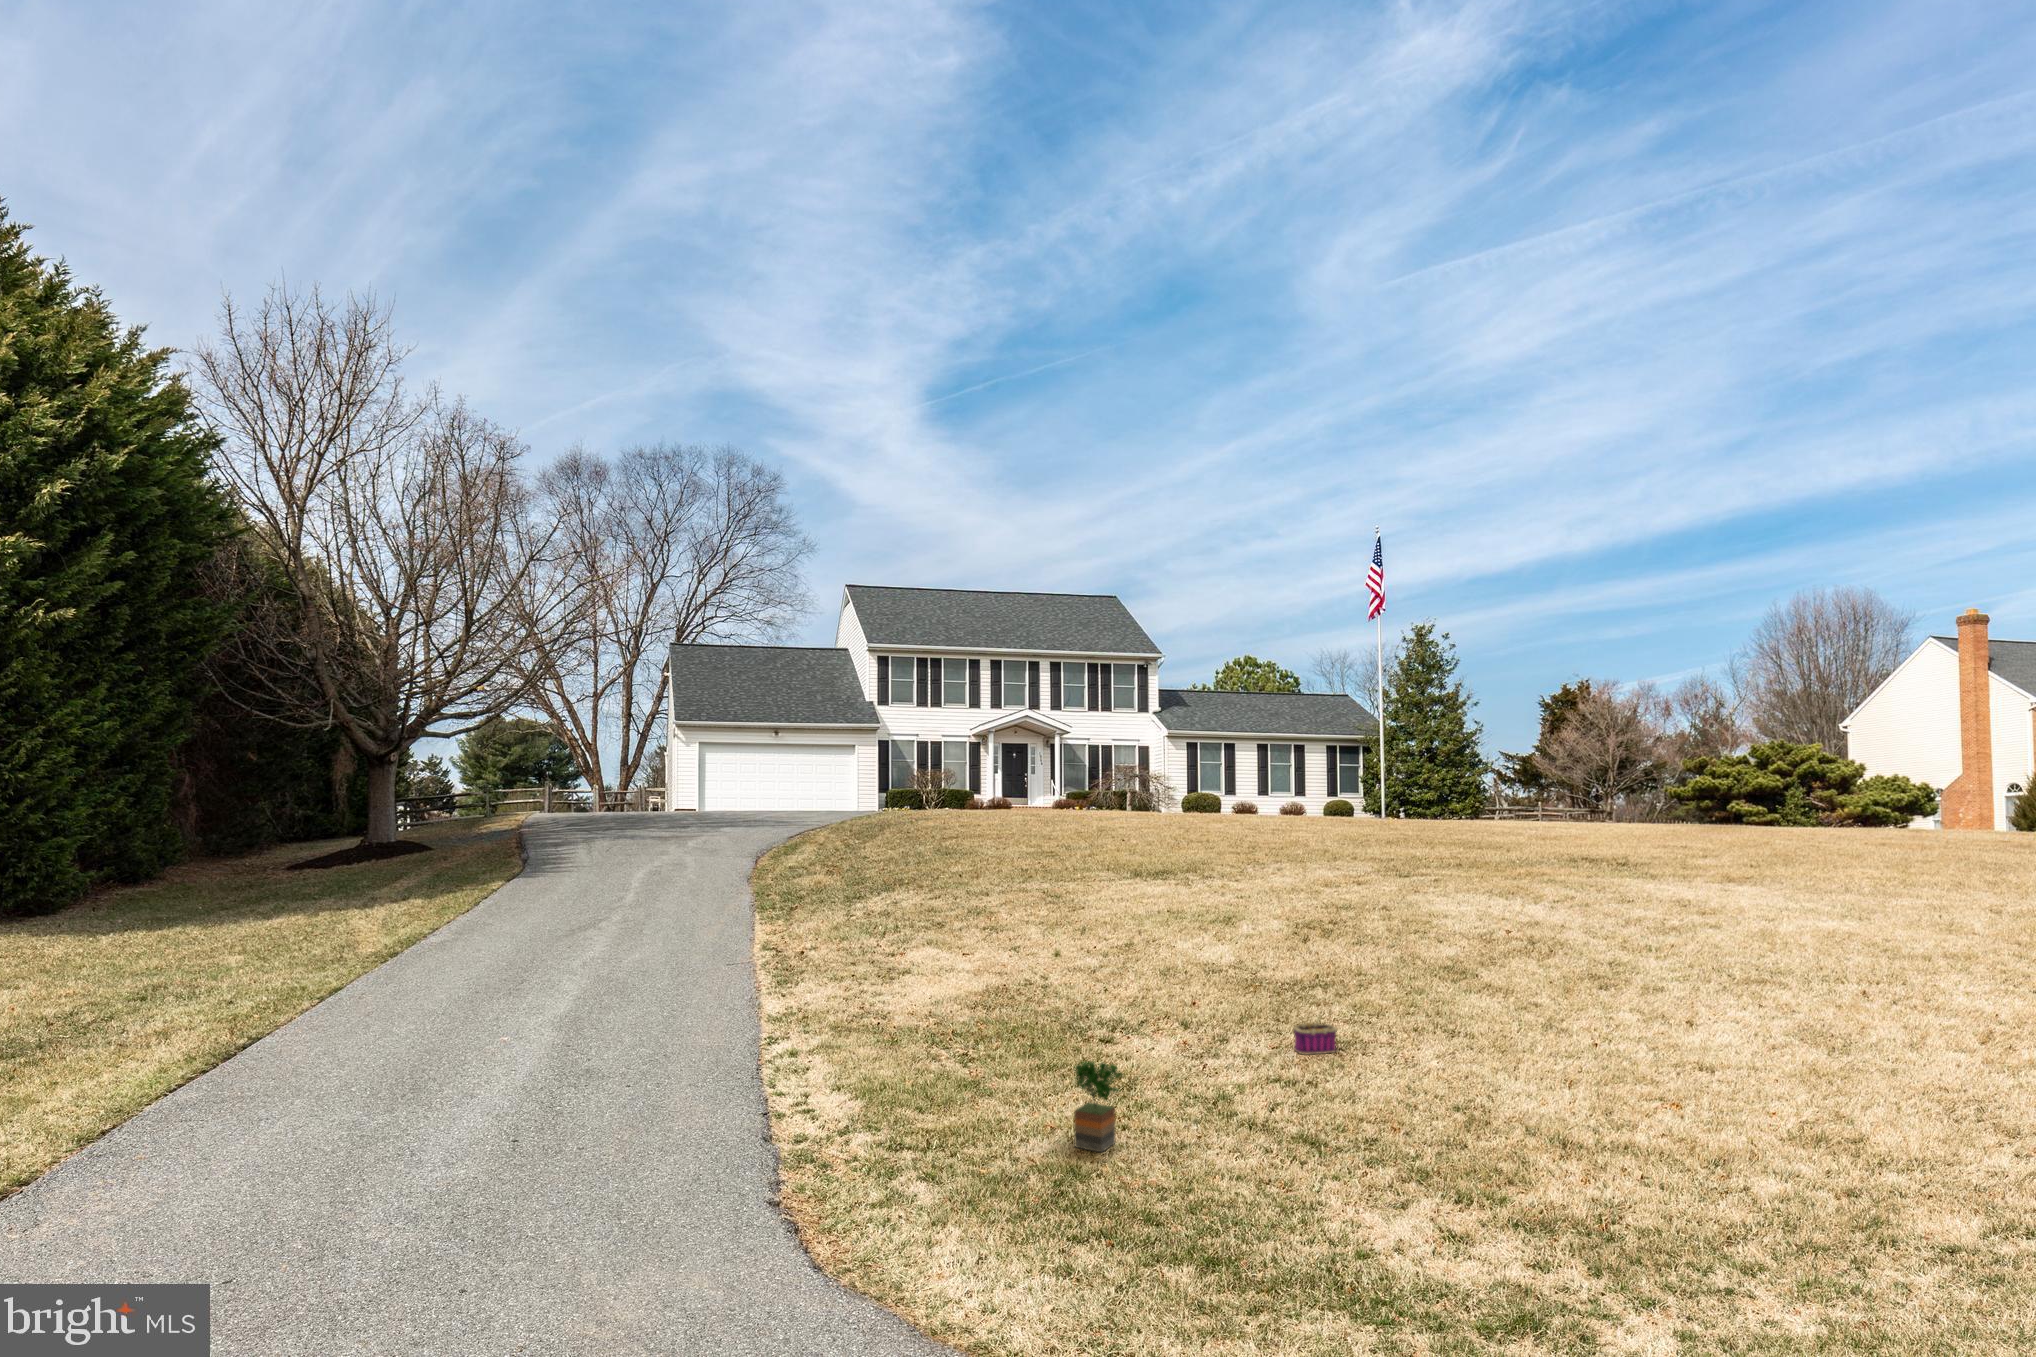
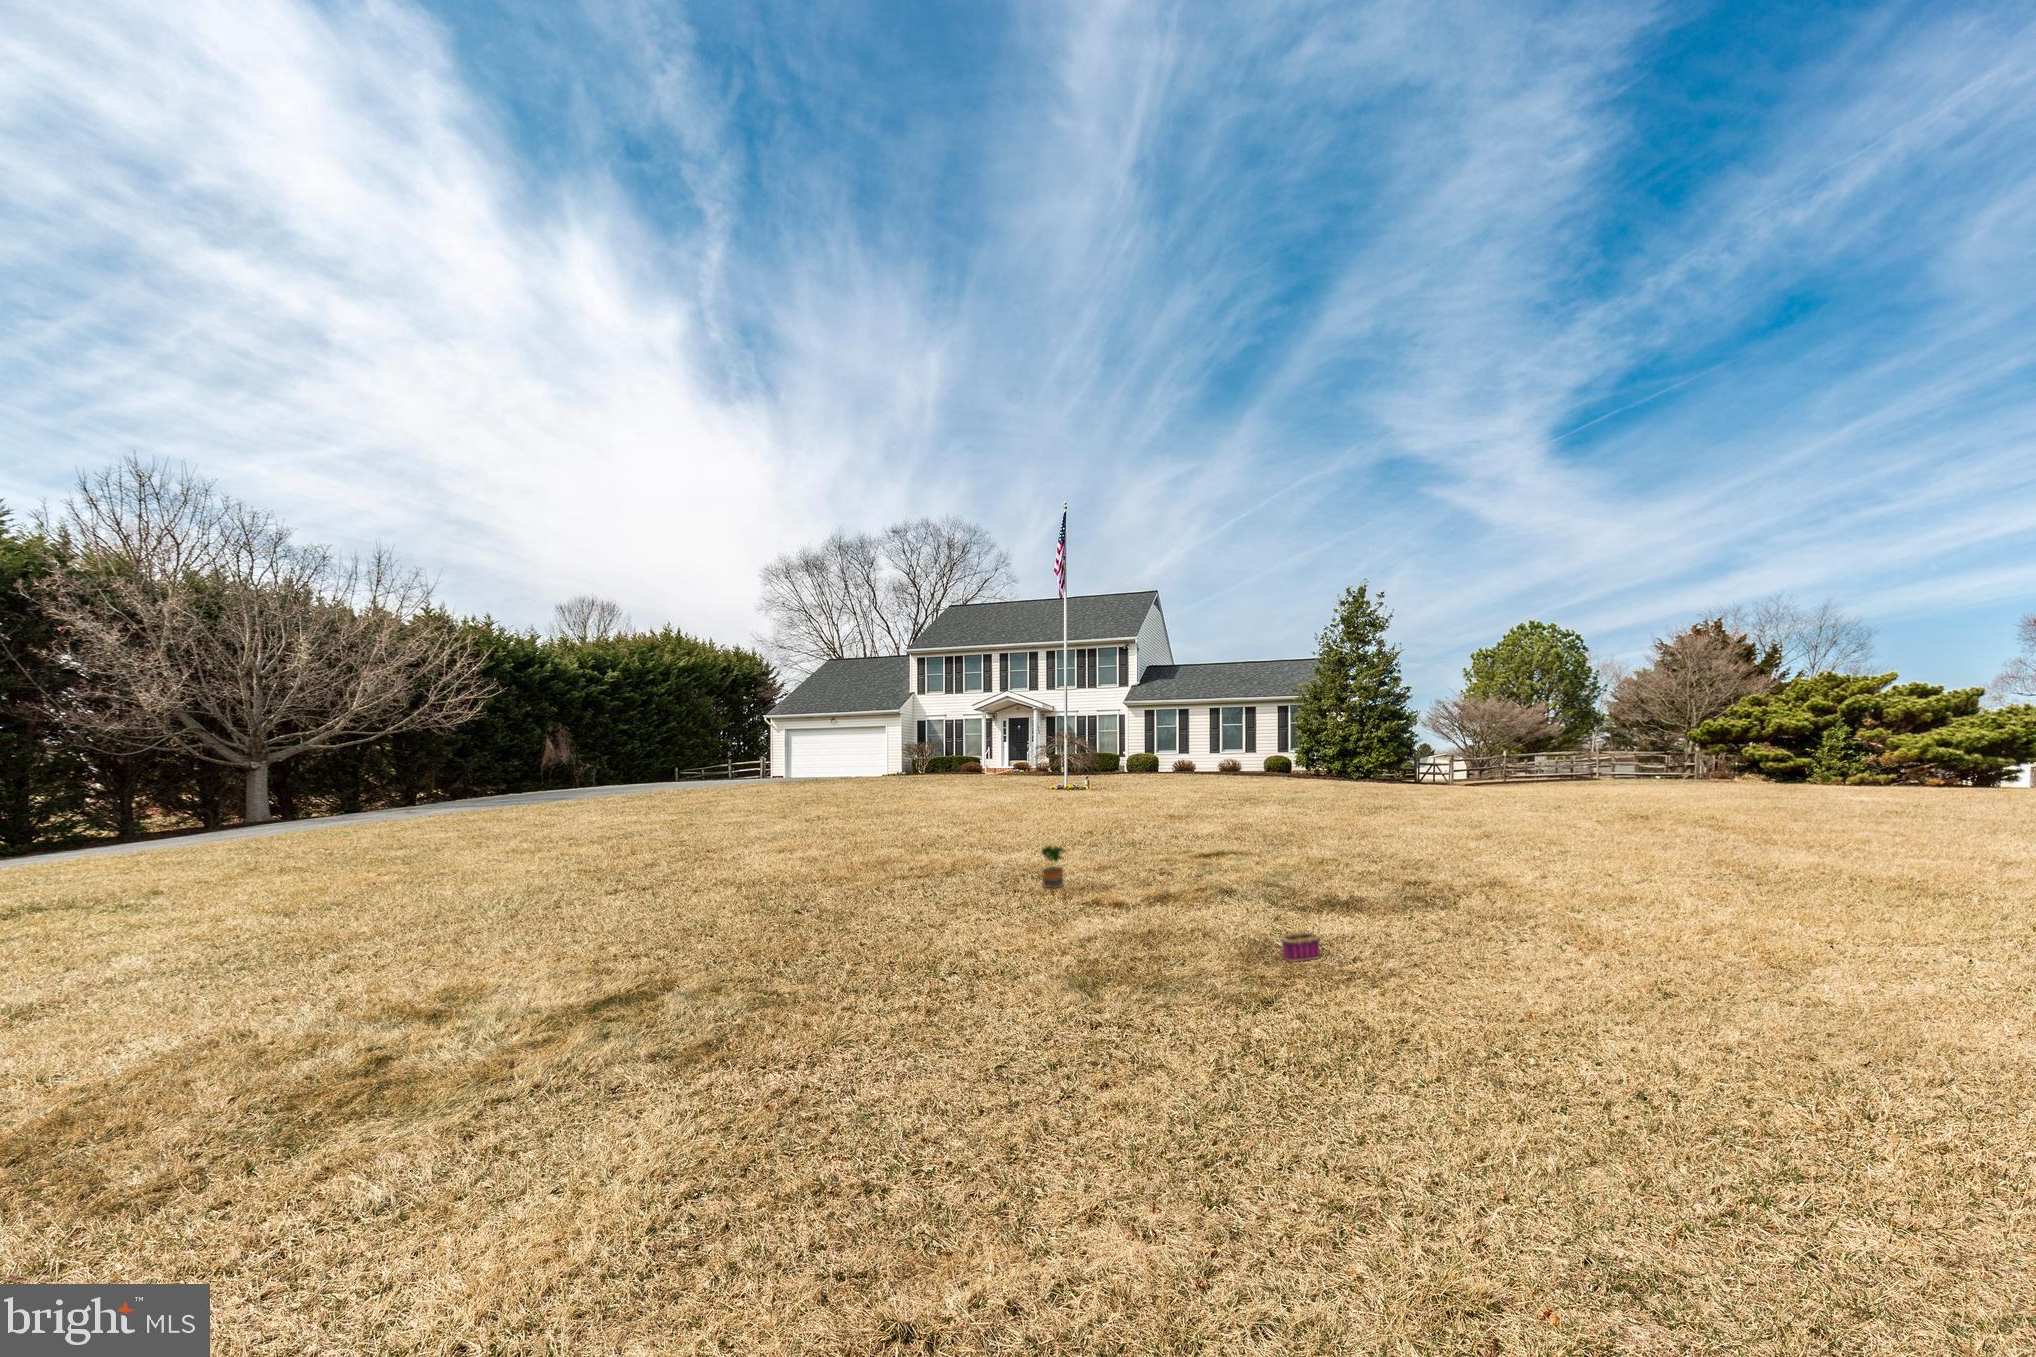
potted tree: present [1074,1061,1123,1152] -> present [1042,846,1065,888]

